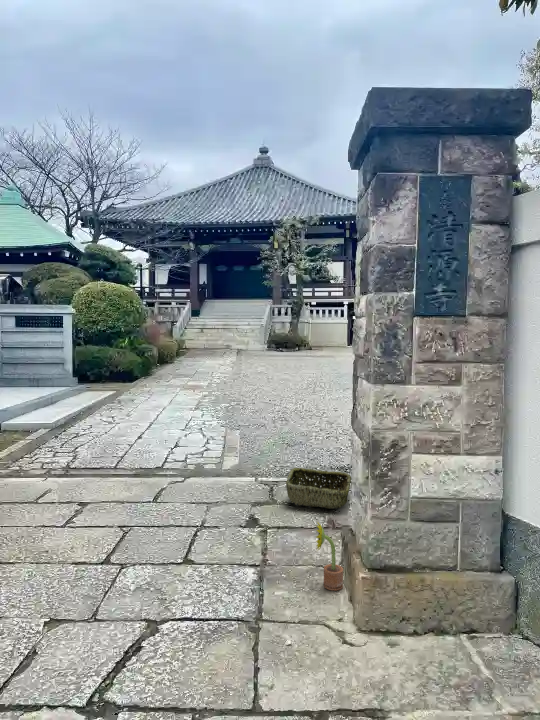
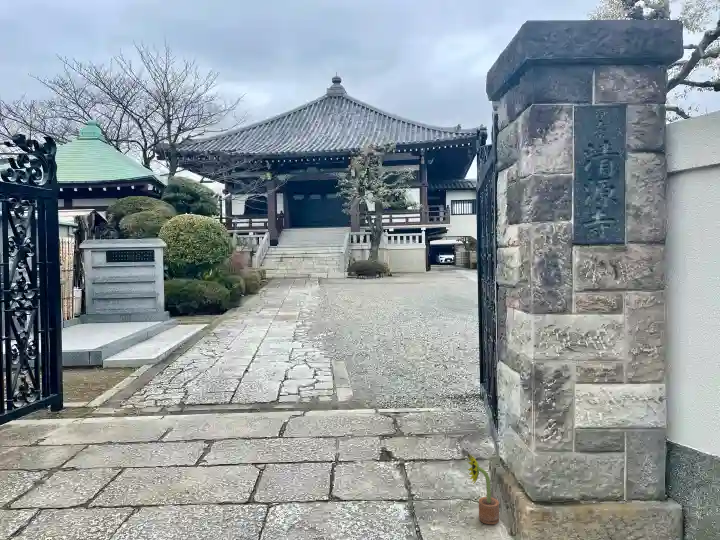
woven basket: present [286,468,351,509] -> none [415,397,480,438]

